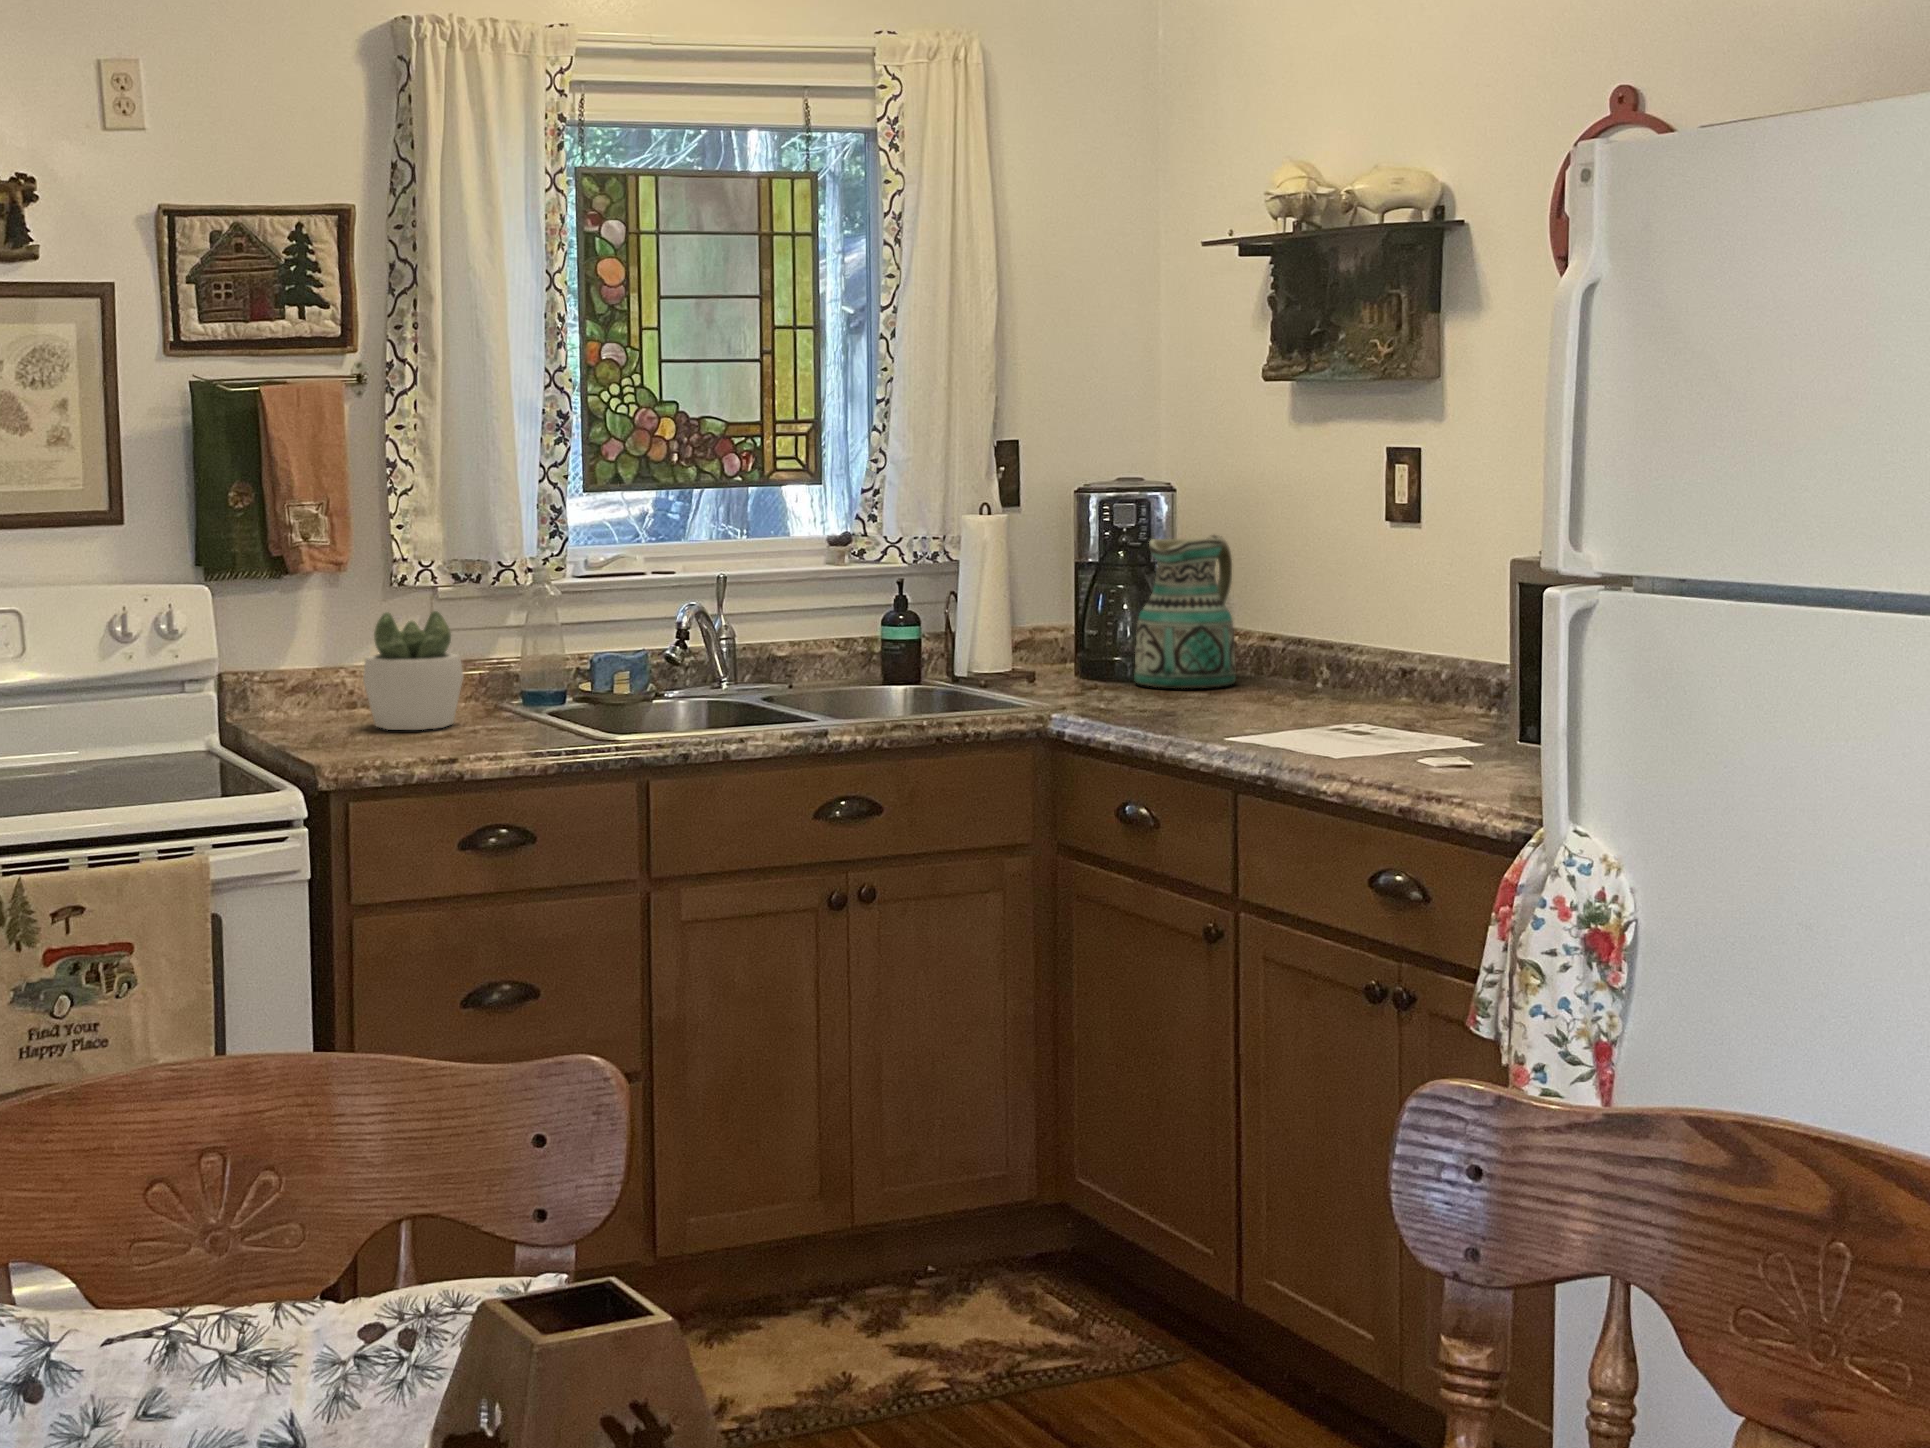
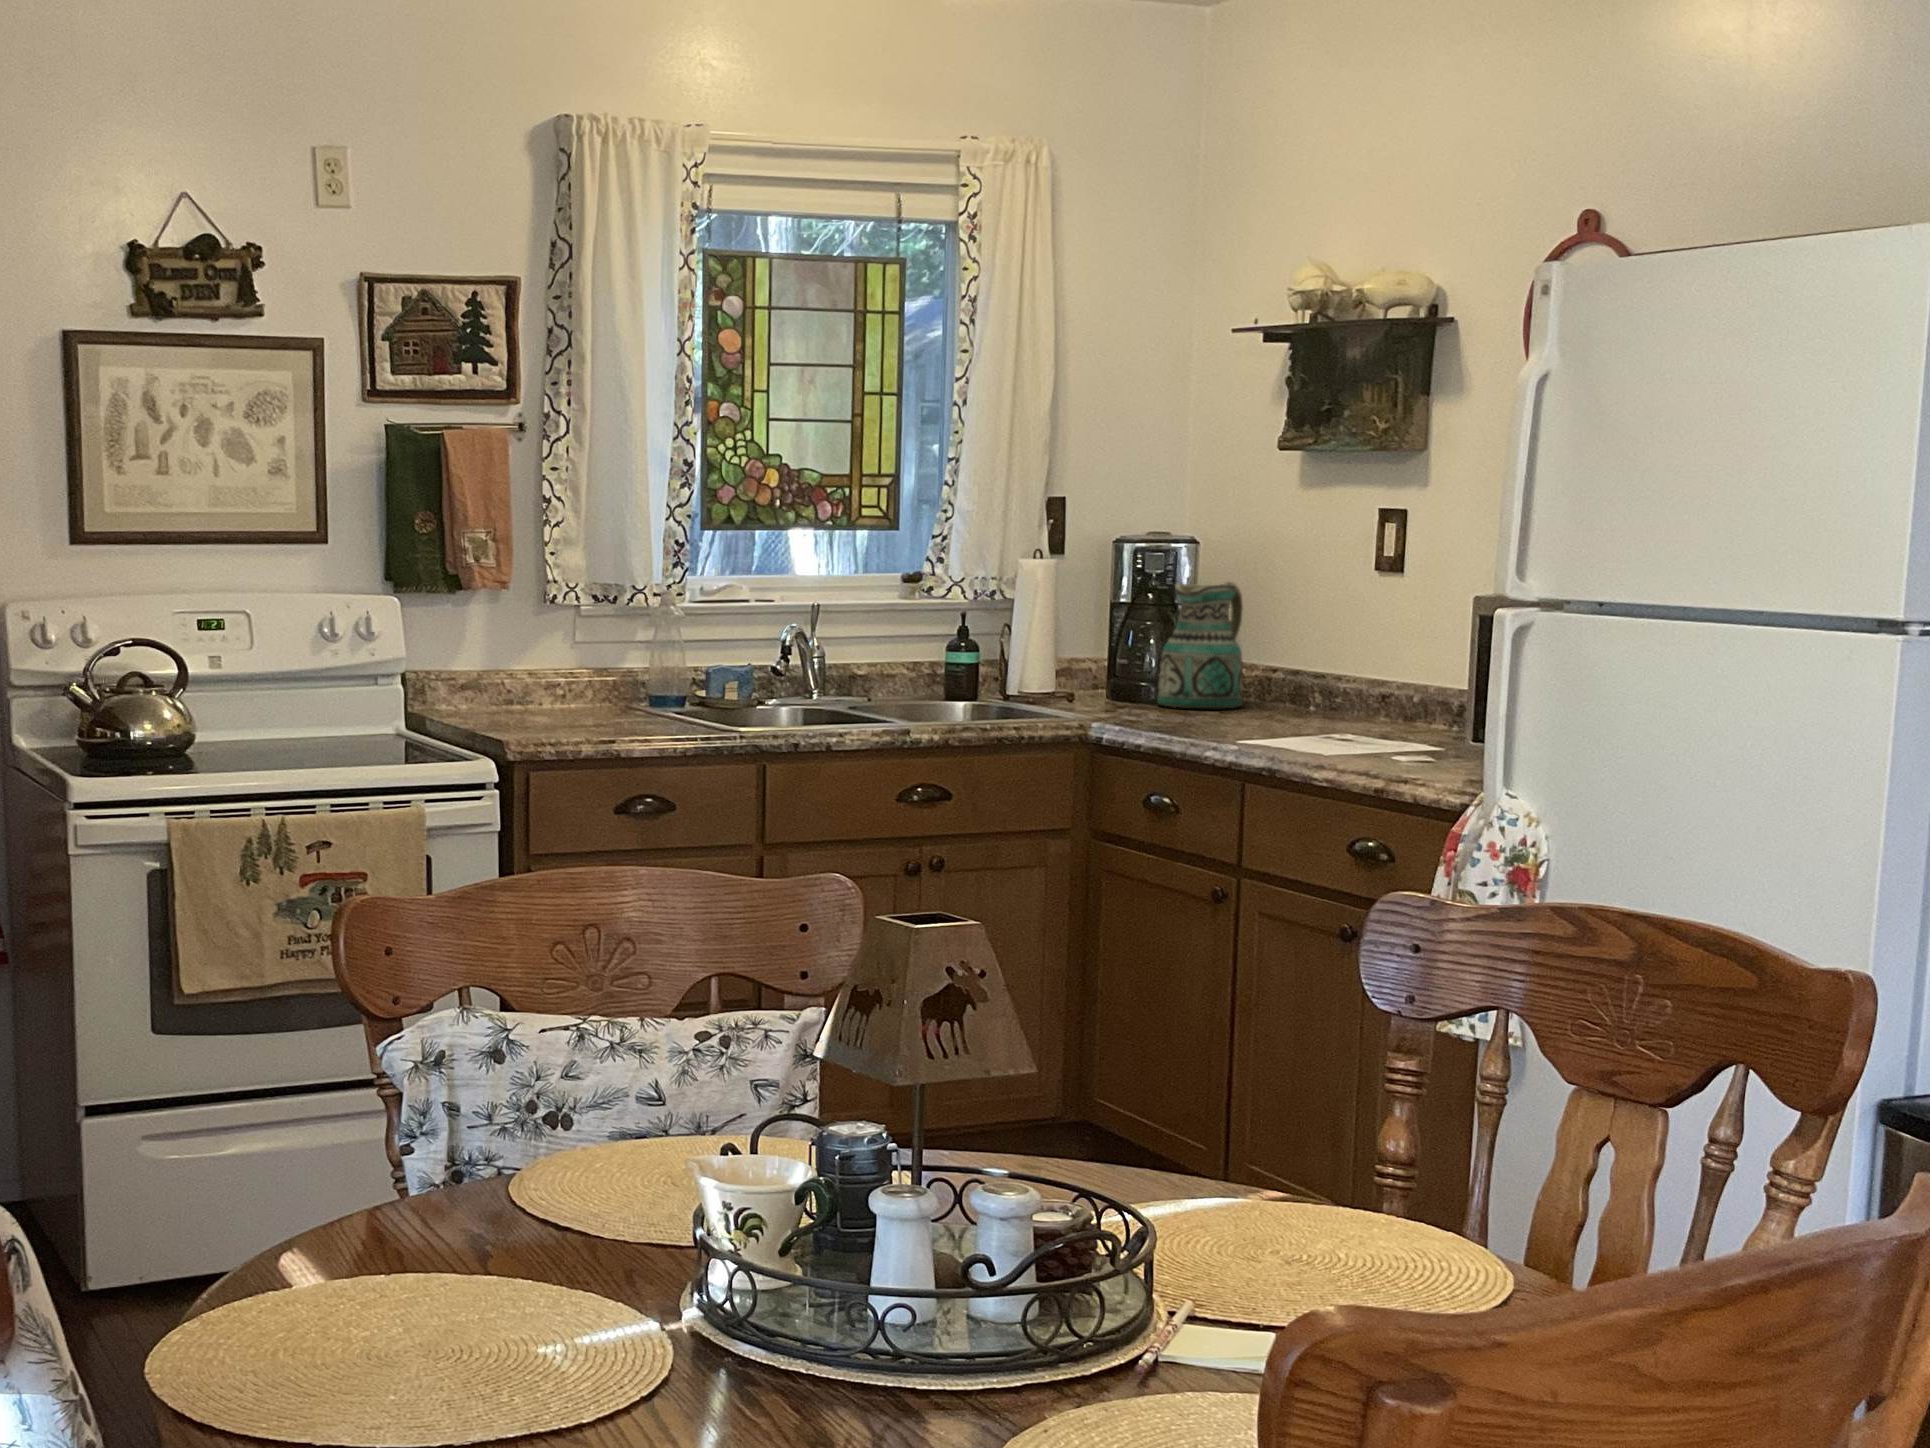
succulent plant: present [363,611,463,730] -> none [523,624,606,721]

